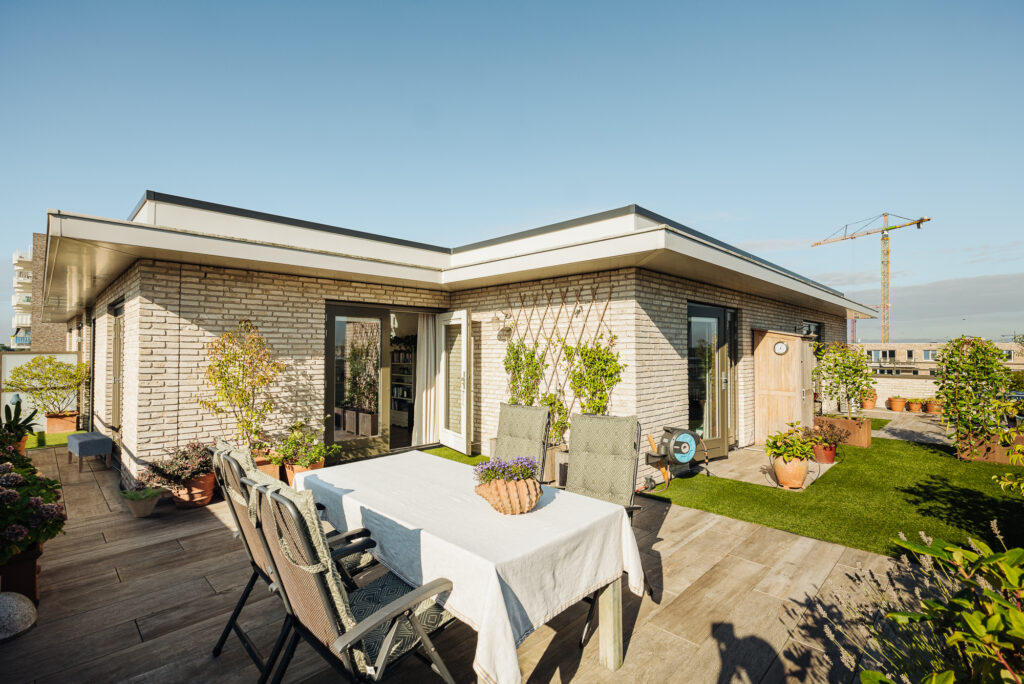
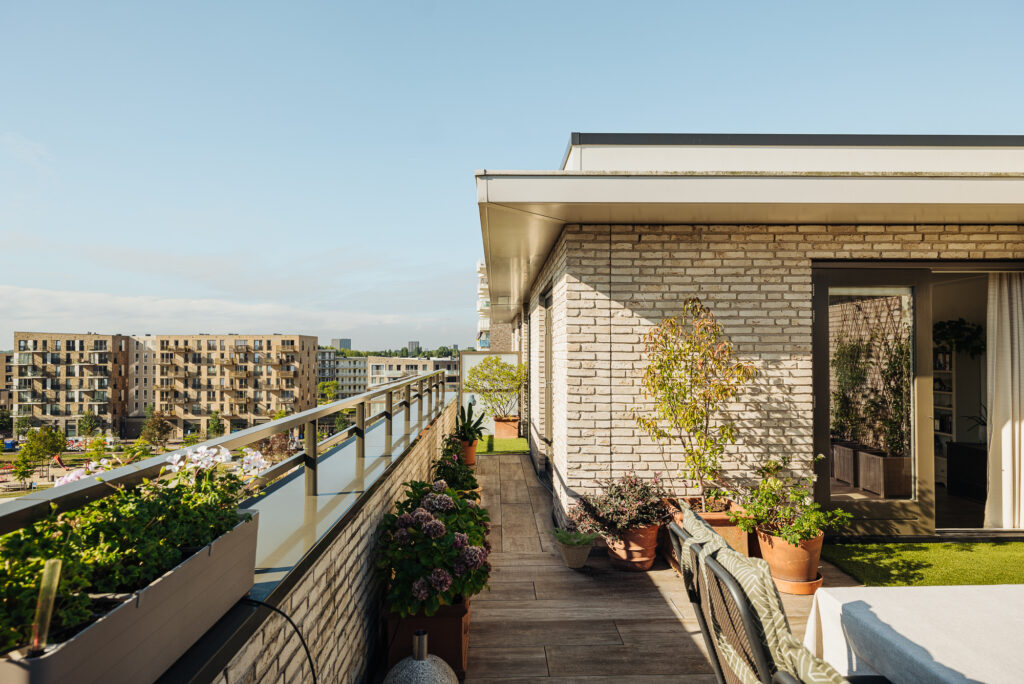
bench: present [67,432,113,472] -> none [508,443,546,489]

